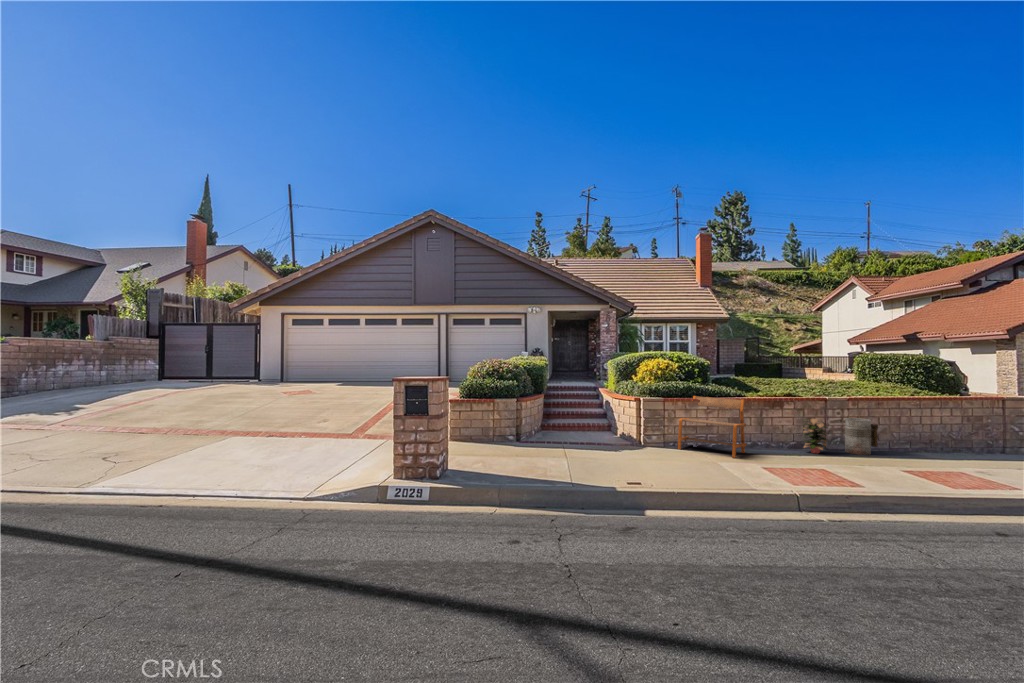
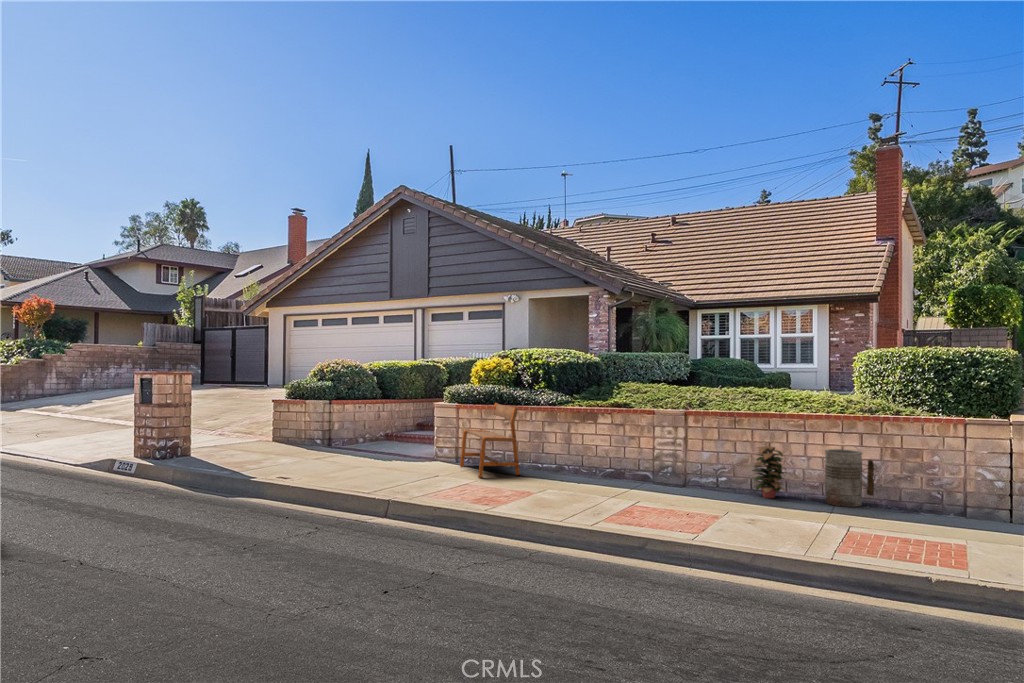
trash can: present [845,418,878,455] -> present [825,449,876,507]
decorative plant: present [803,419,827,453] -> present [752,446,786,498]

